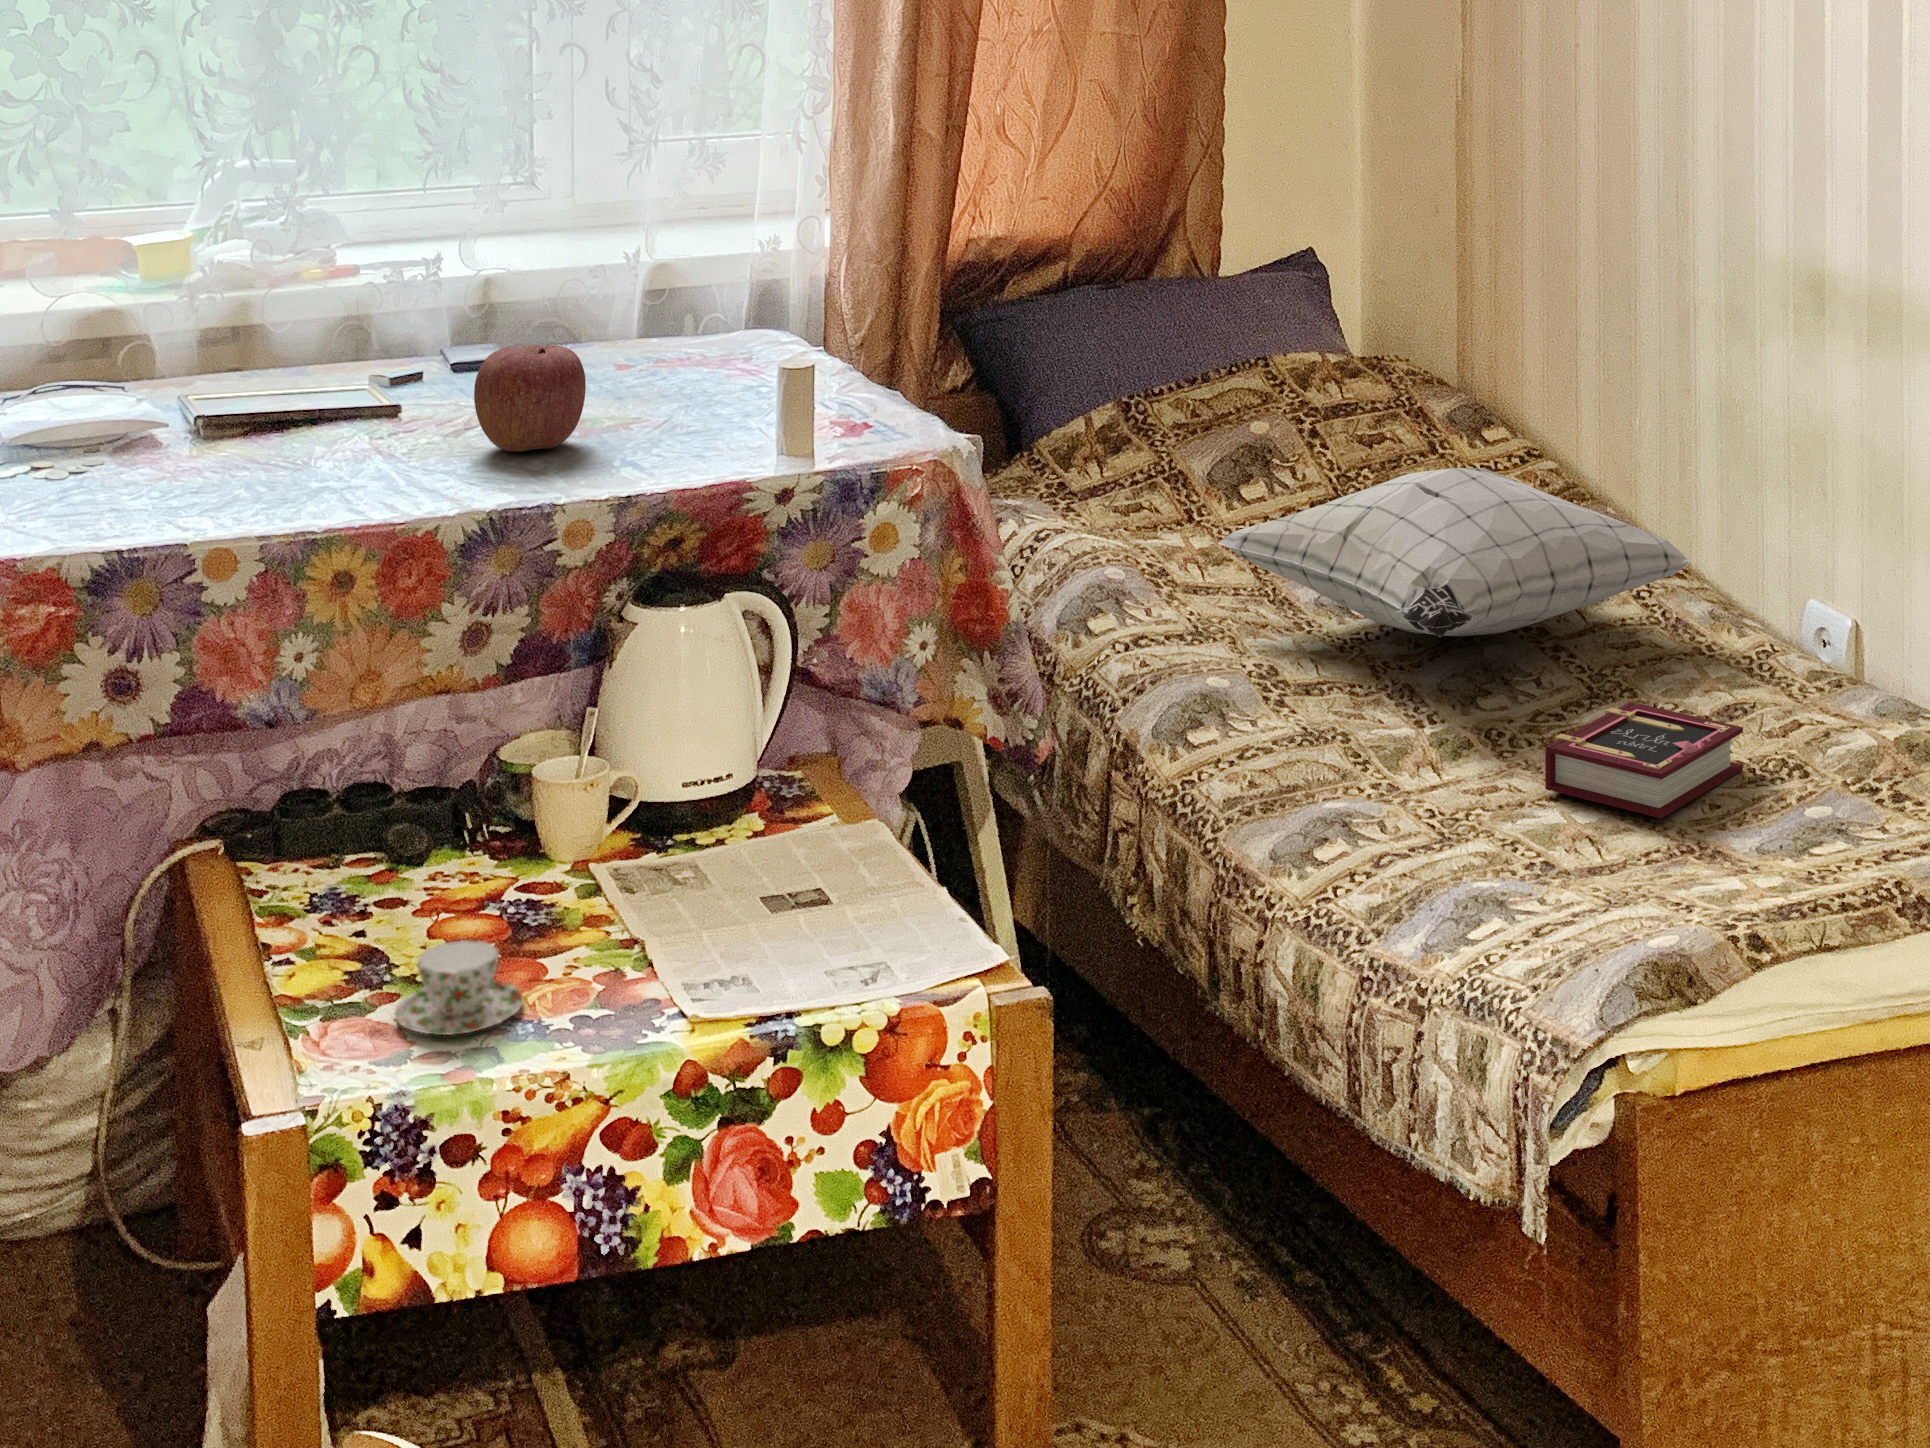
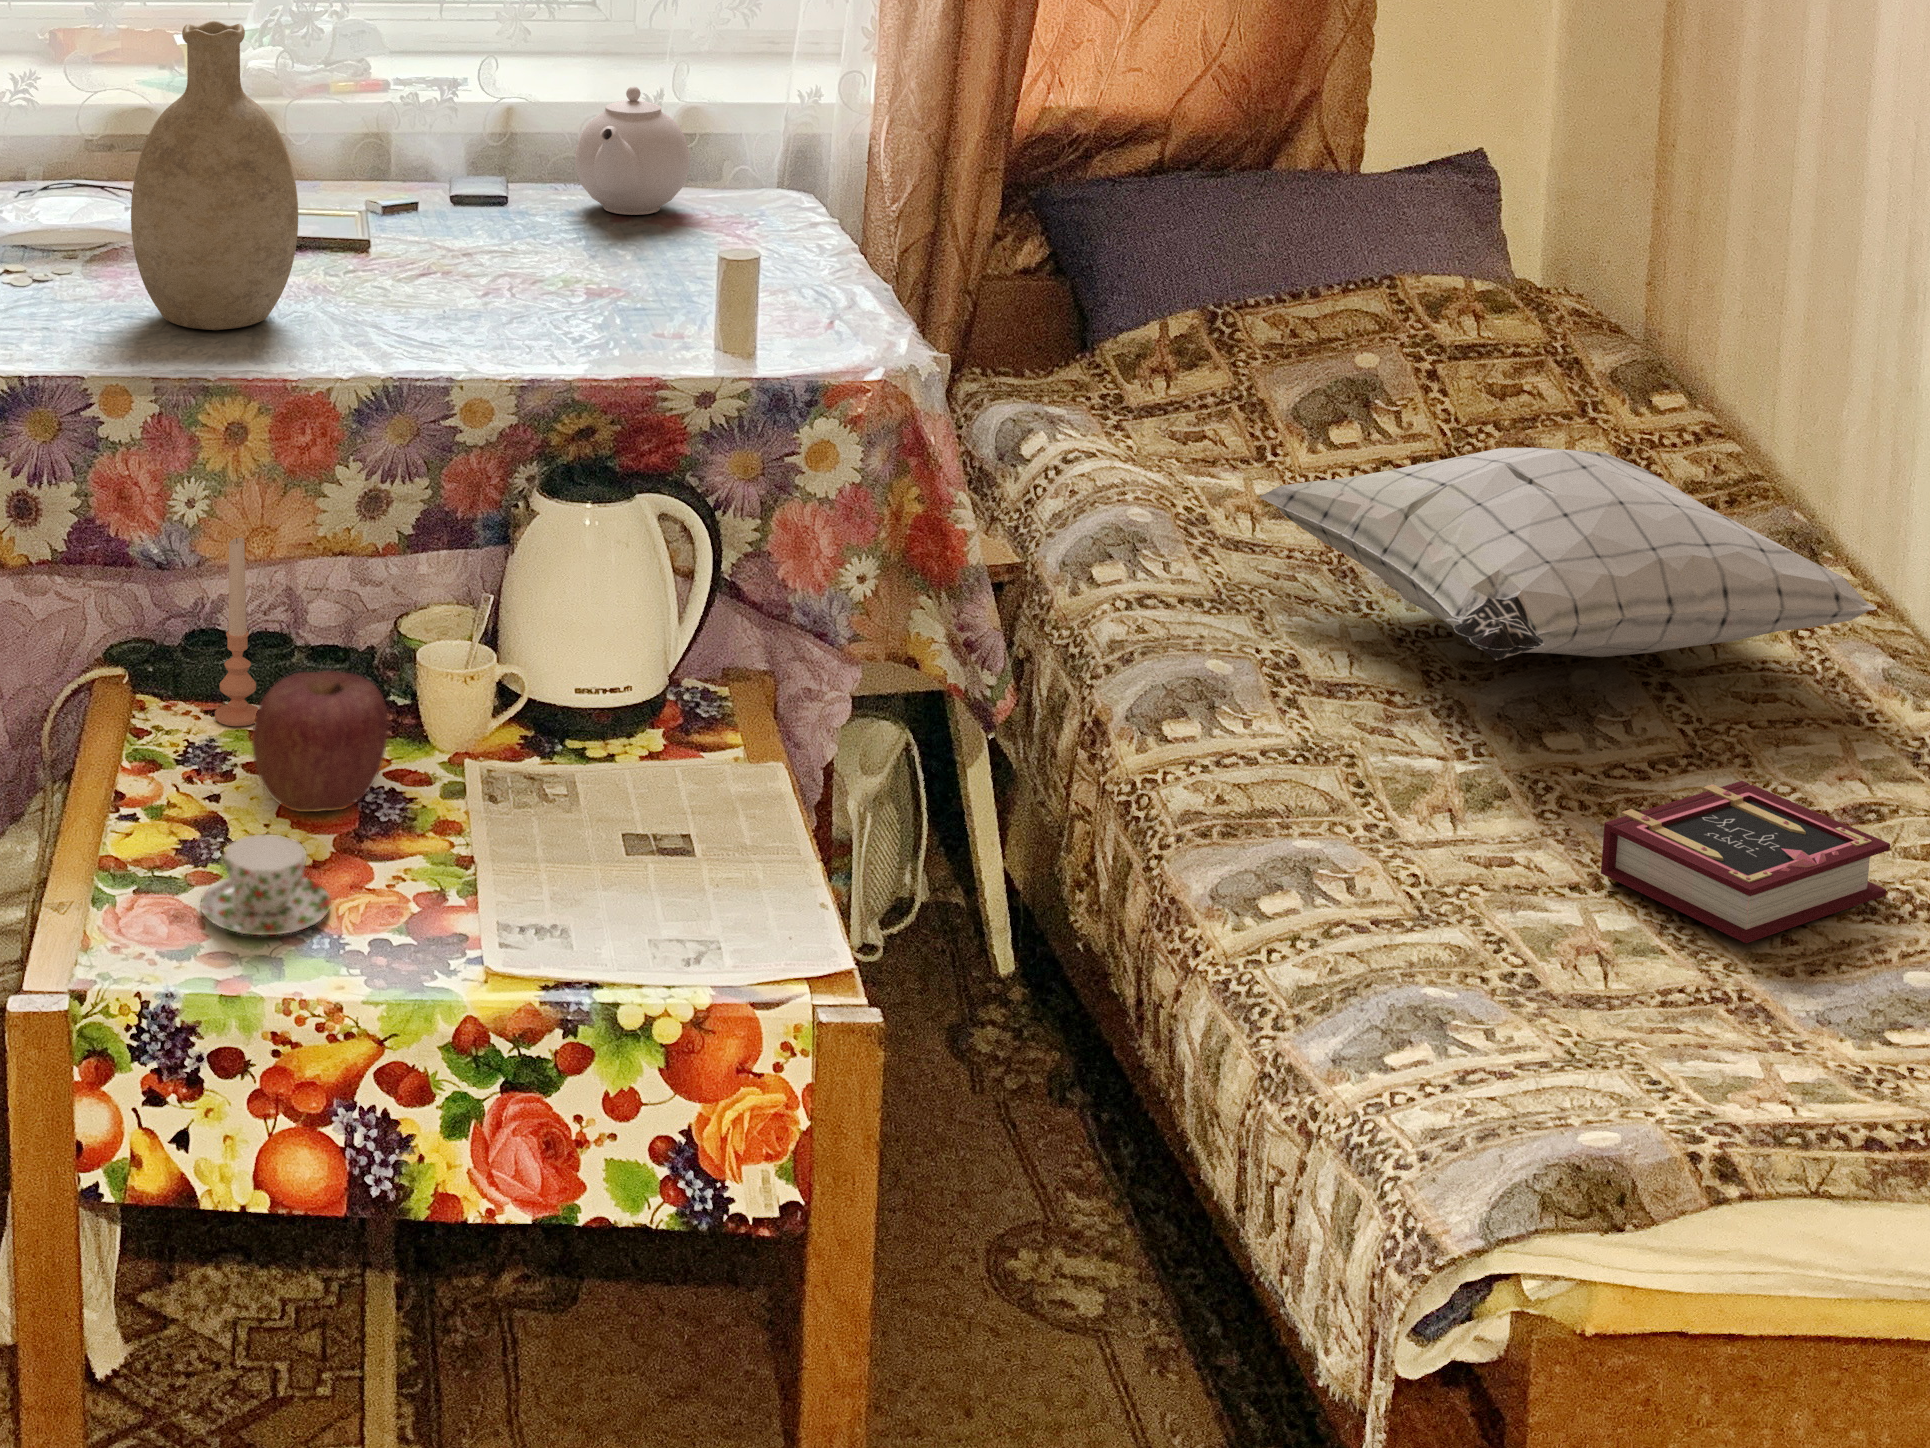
decorative vase: none [202,191,372,493] -> present [131,21,298,330]
teapot: none [581,240,689,360] -> present [575,86,690,215]
apple: present [474,345,586,451] -> present [252,671,388,812]
candle: none [335,682,382,870] -> present [215,538,258,726]

